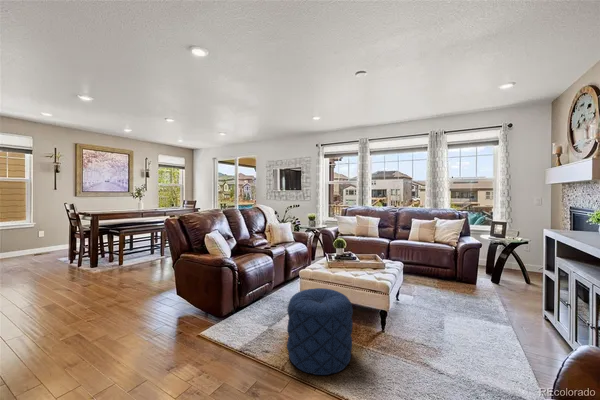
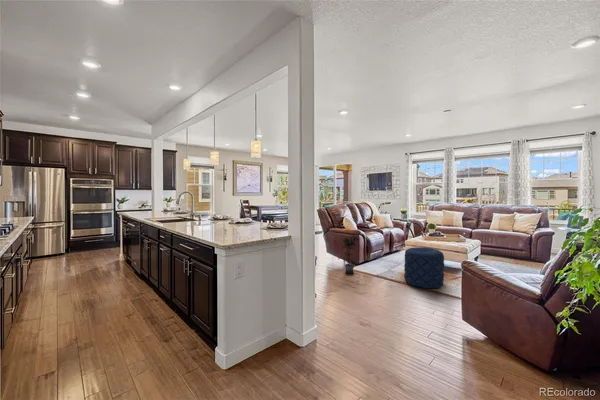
potted plant: none [177,269,215,343] -> present [343,234,358,273]

